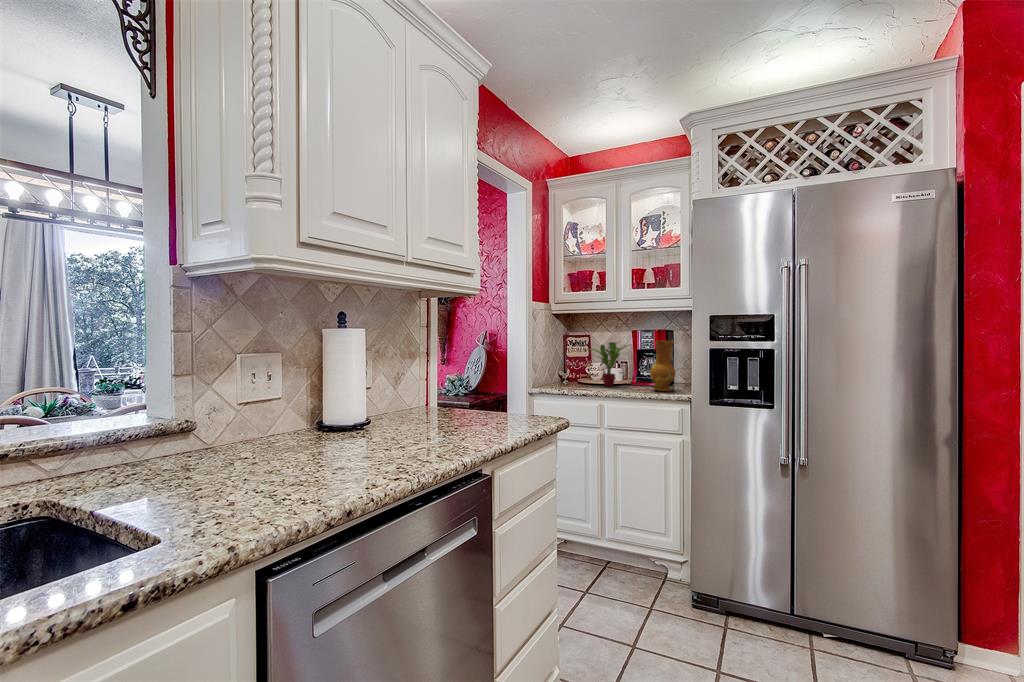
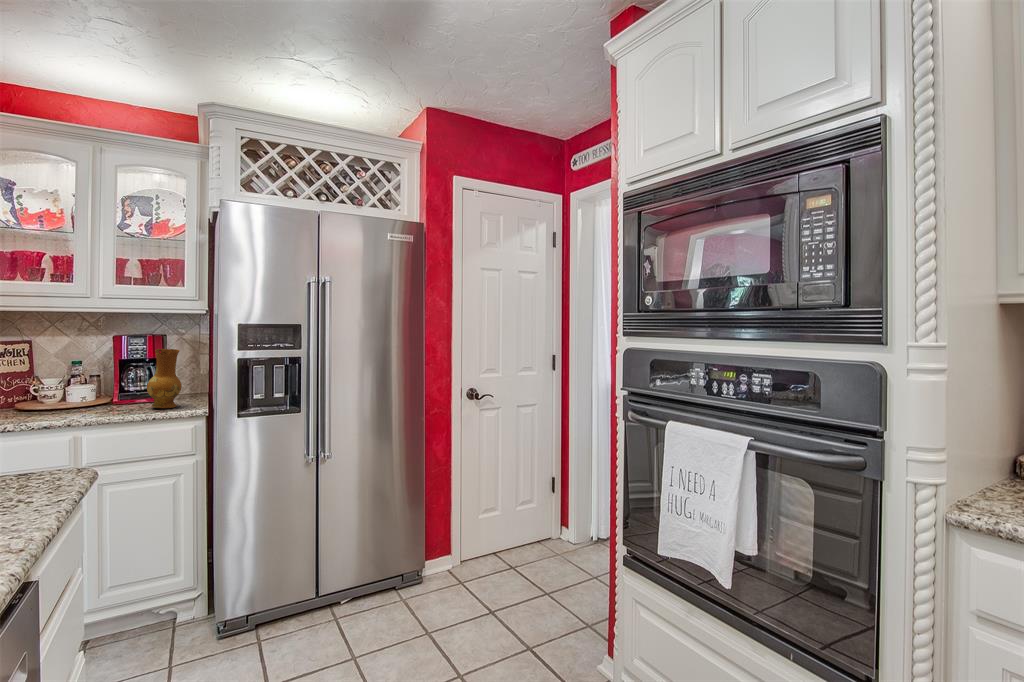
potted plant: present [588,342,629,387] -> none [35,350,120,411]

